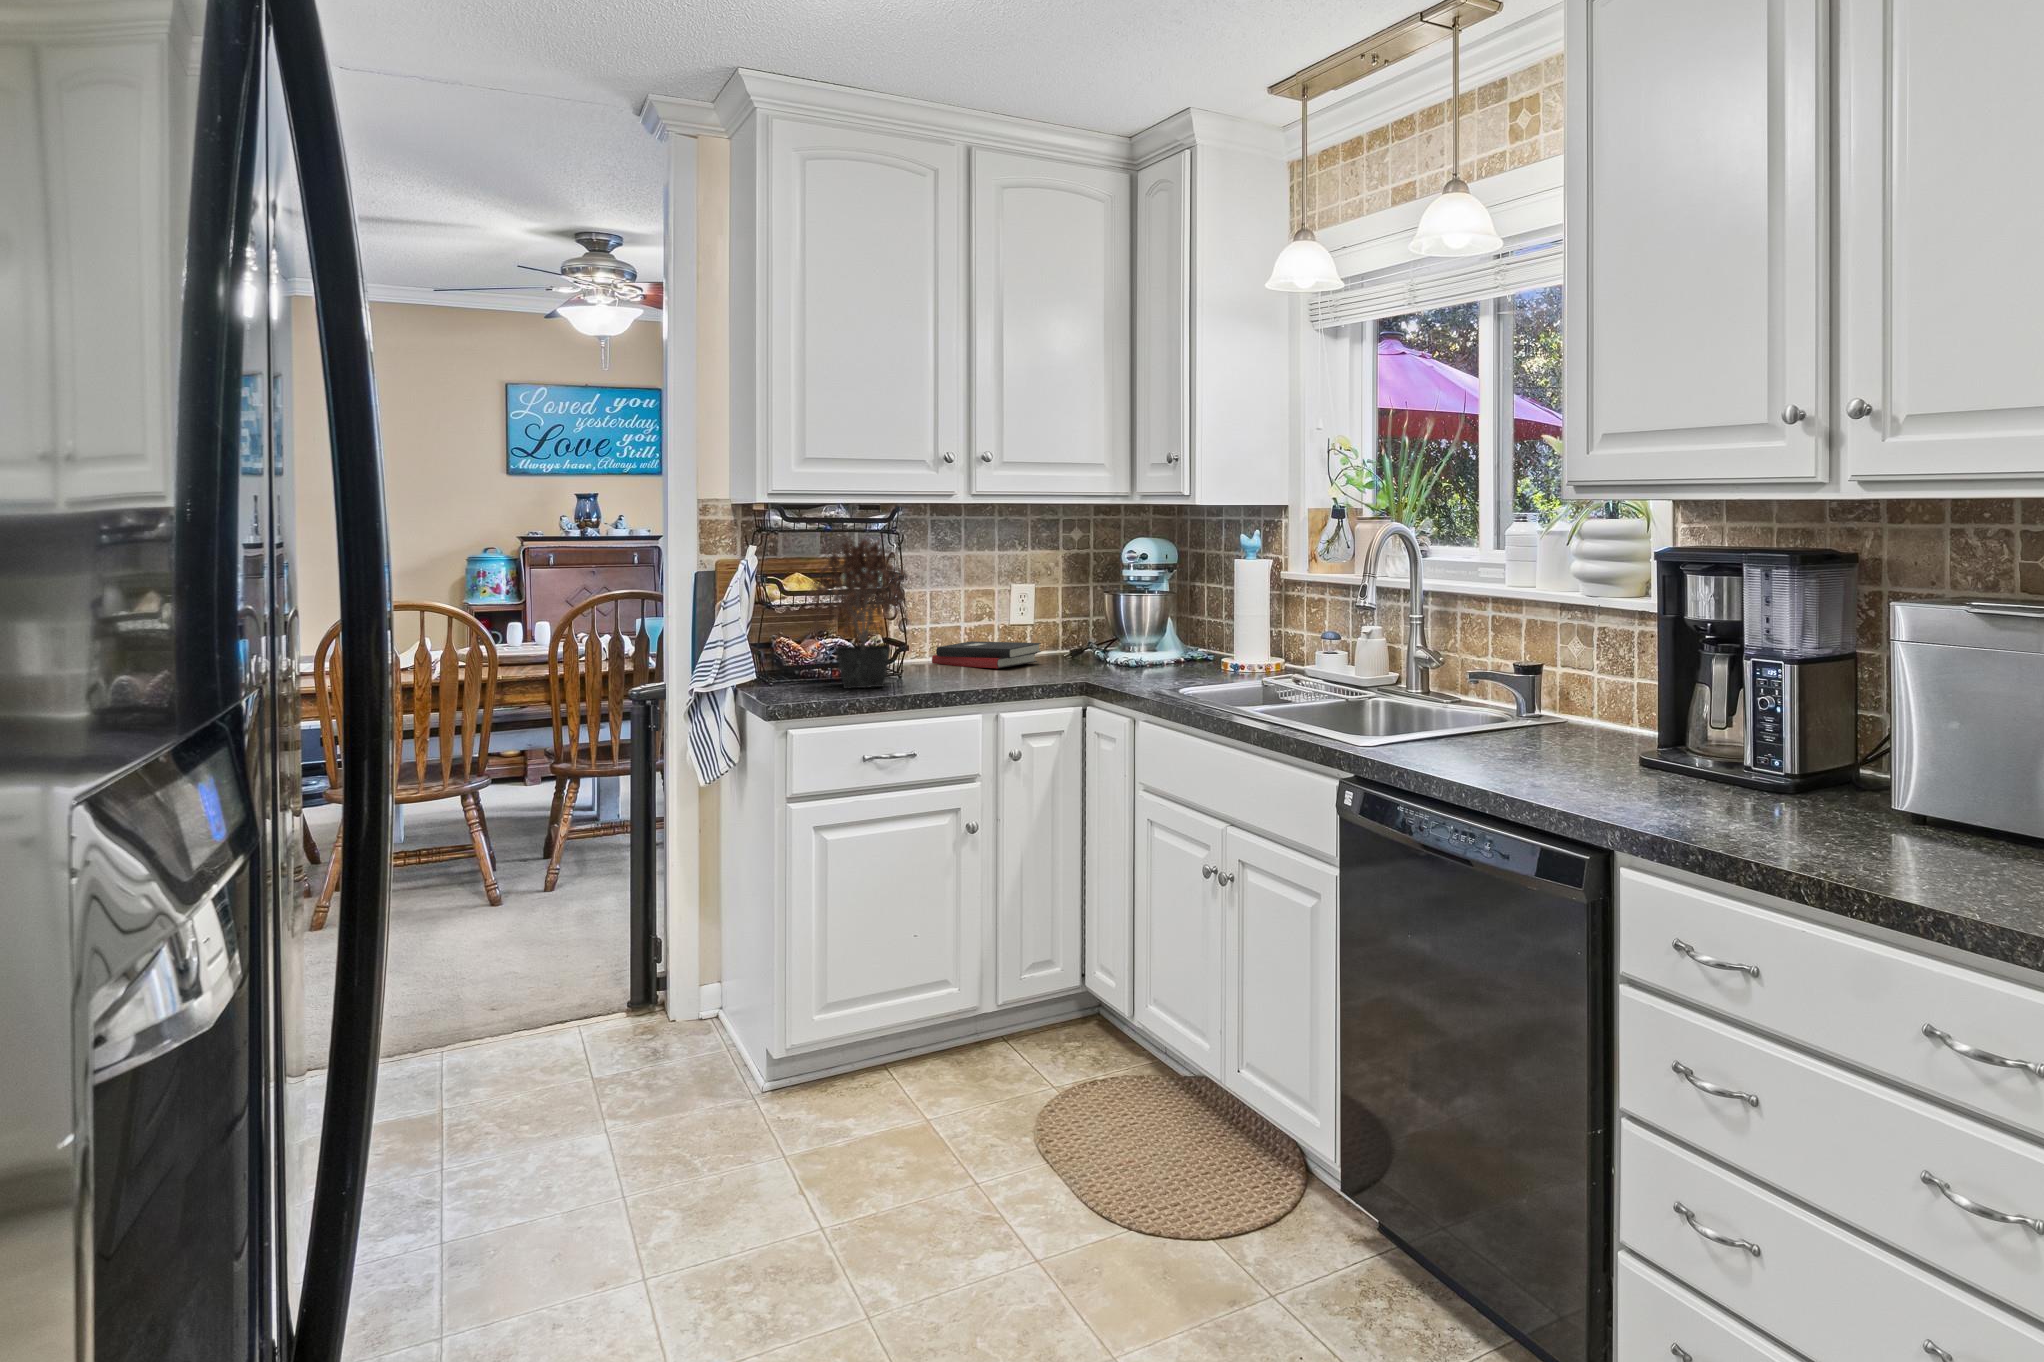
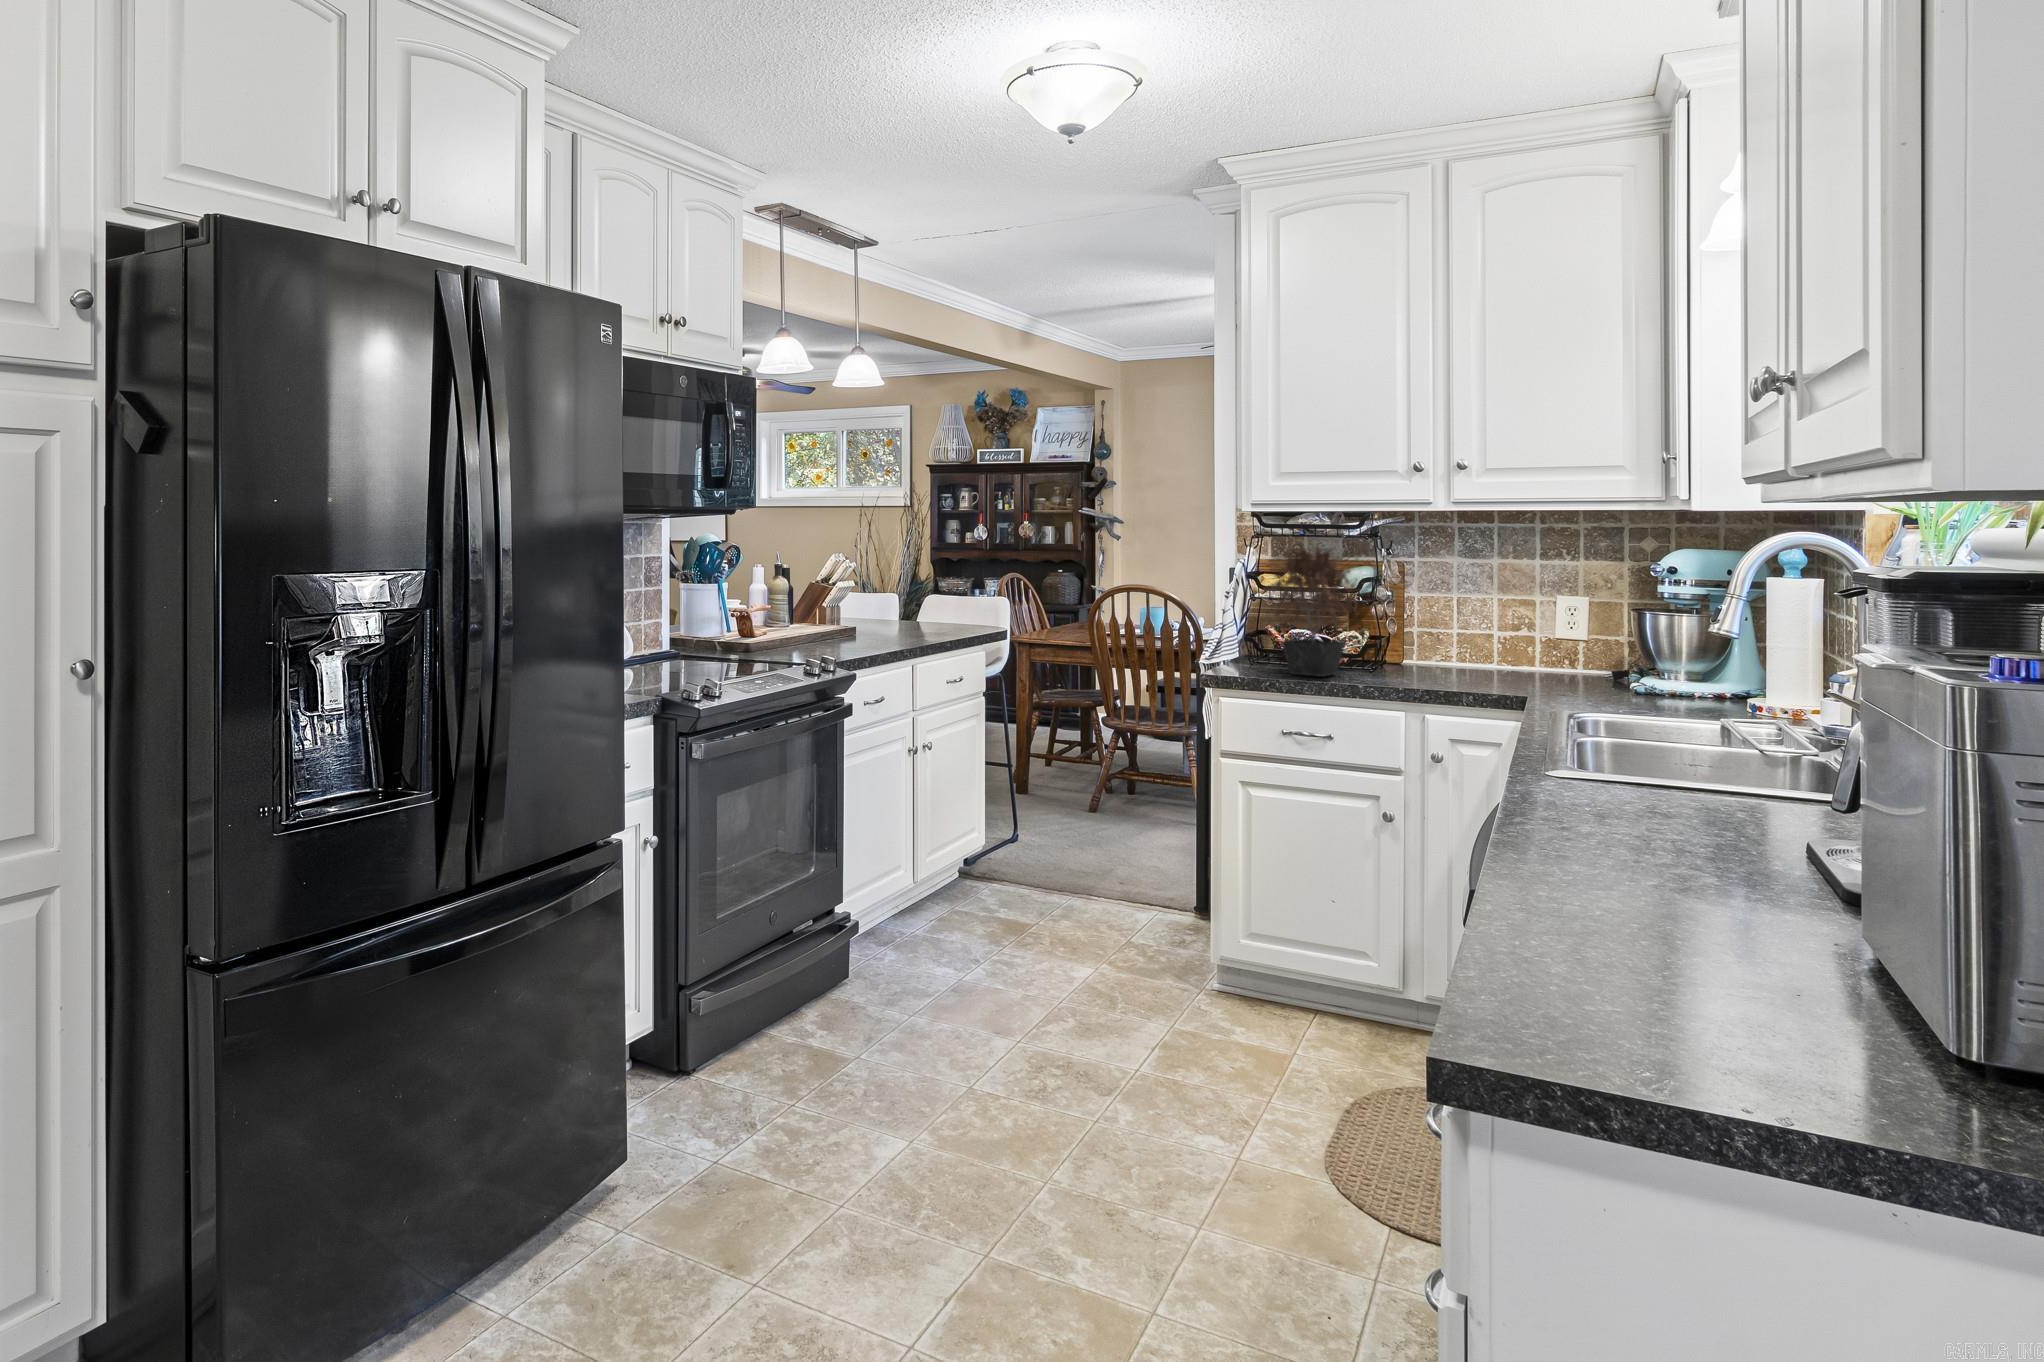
hardback book: present [932,641,1041,668] -> none [1442,650,1558,677]

